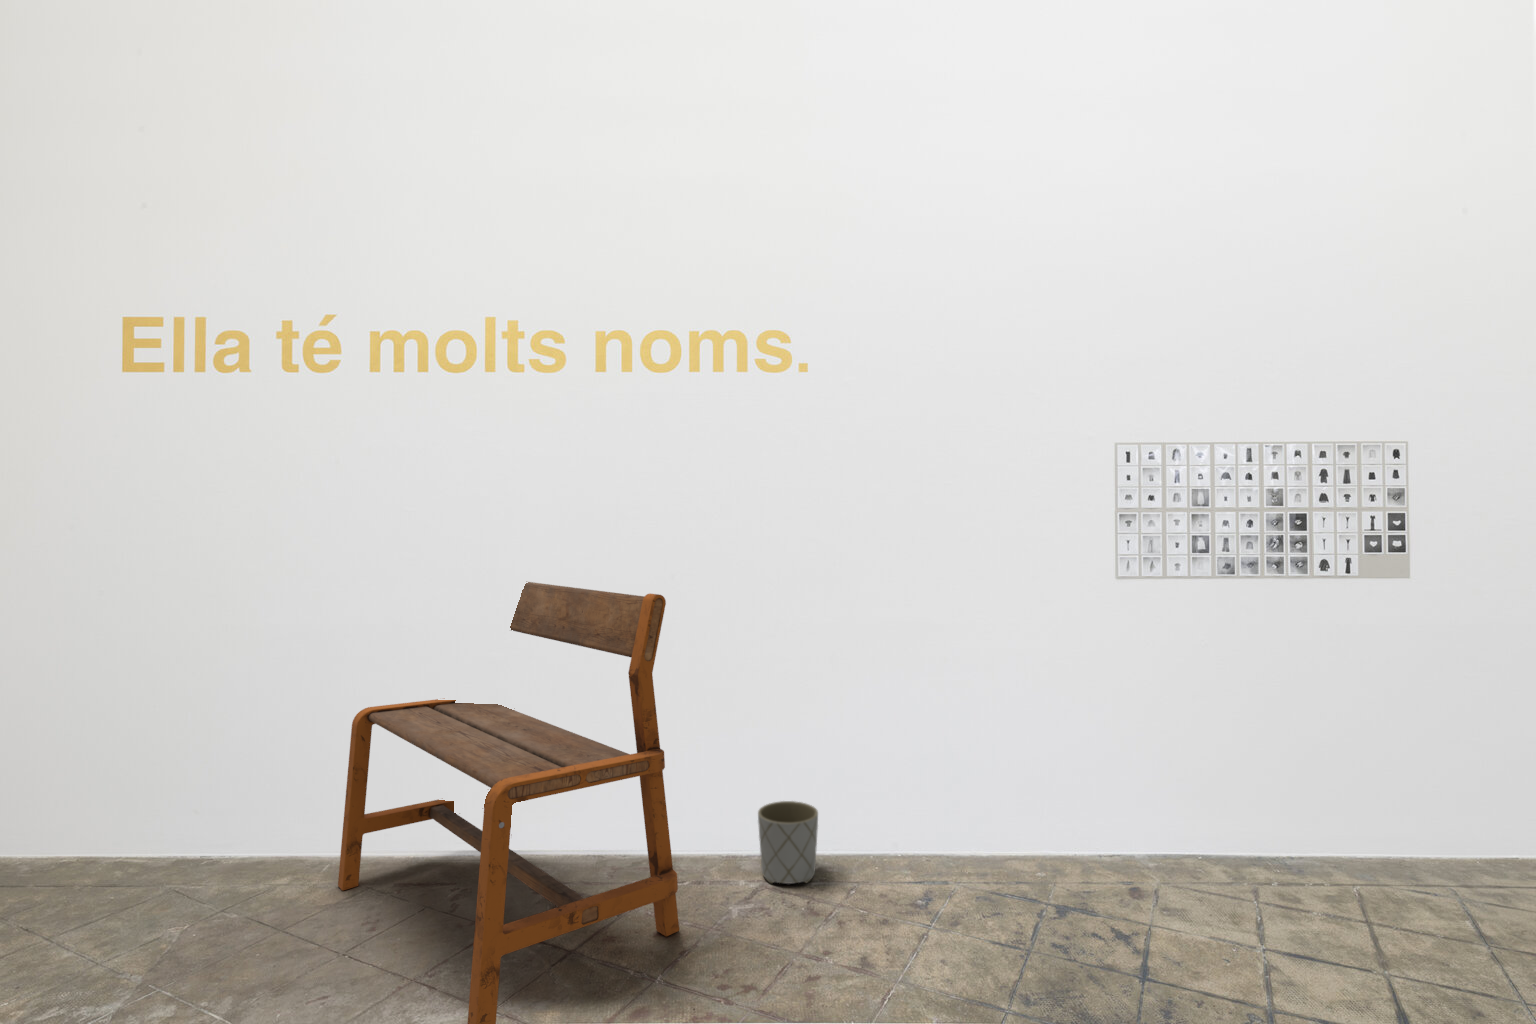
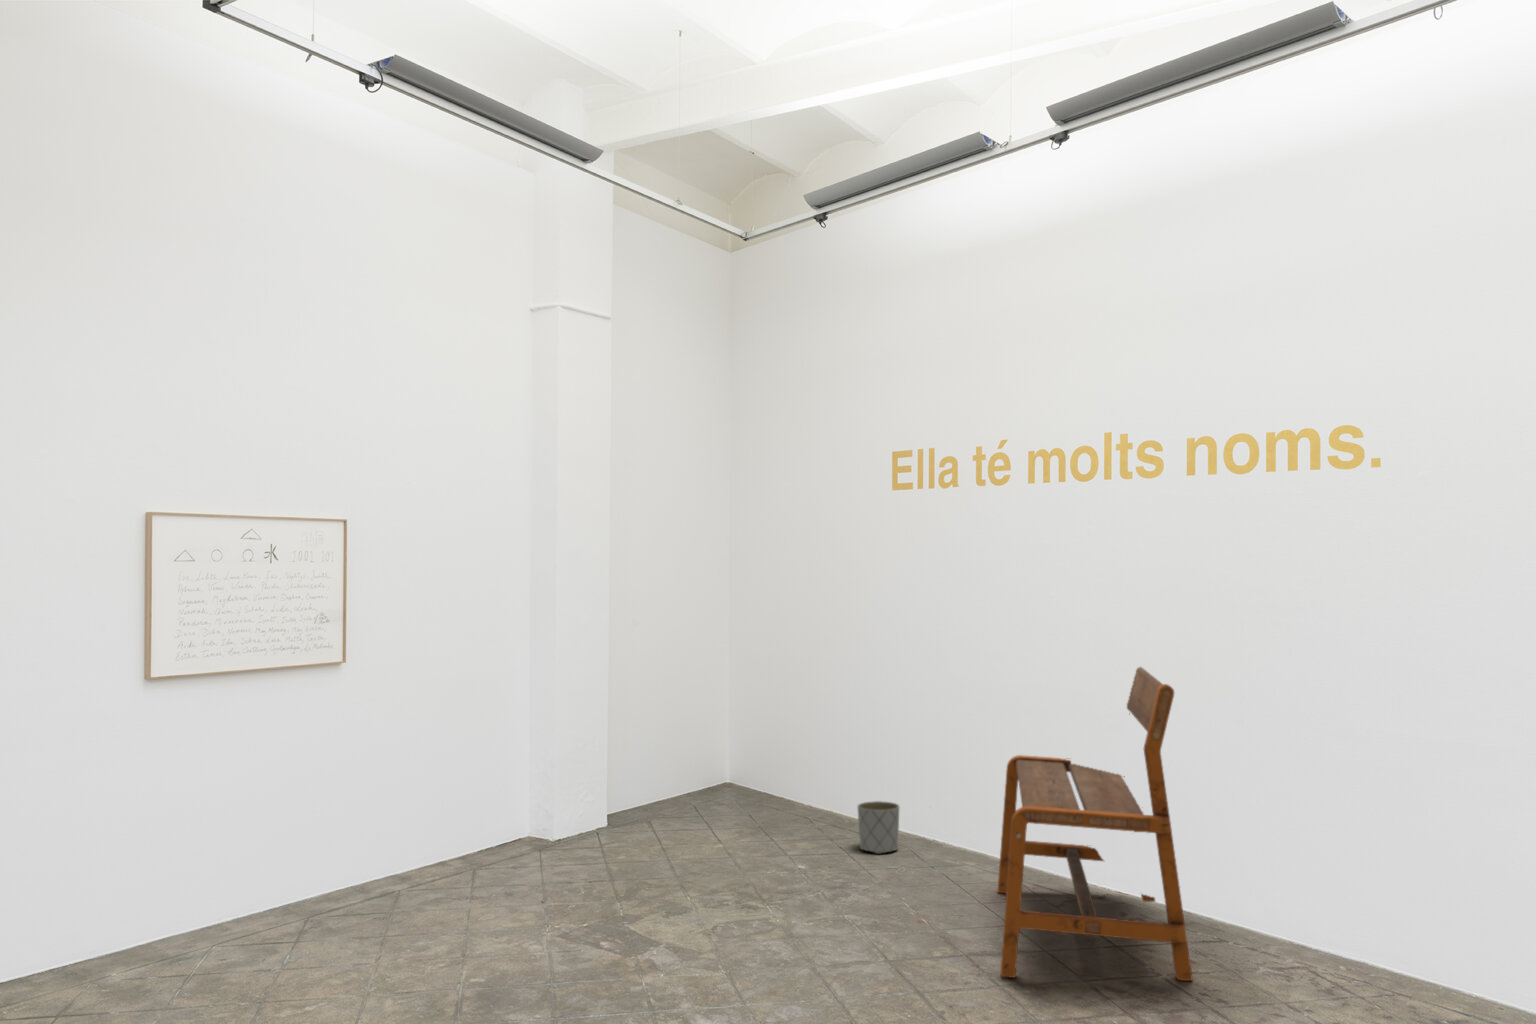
planter: present [758,801,818,884] -> present [858,801,899,854]

